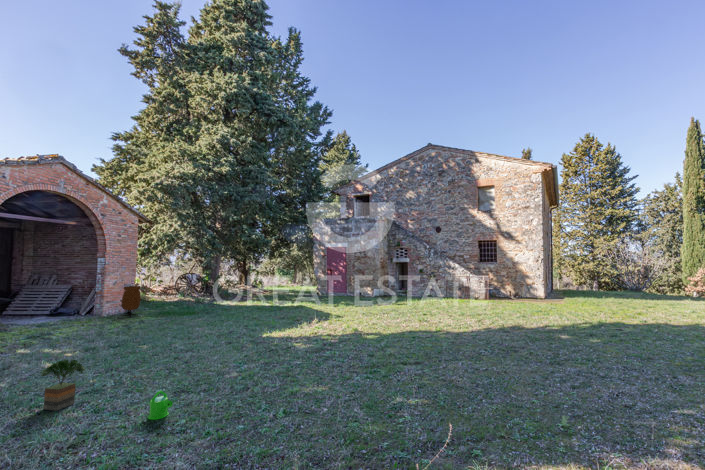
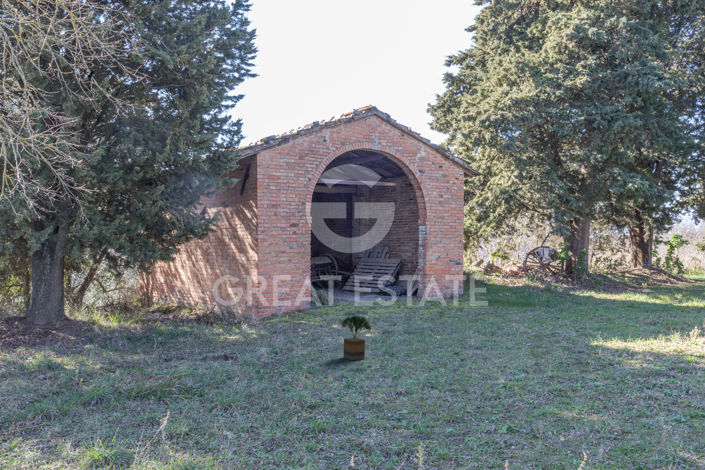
lounge chair: present [118,286,141,318] -> none [440,260,465,301]
watering can: present [148,391,173,420] -> none [411,357,431,385]

